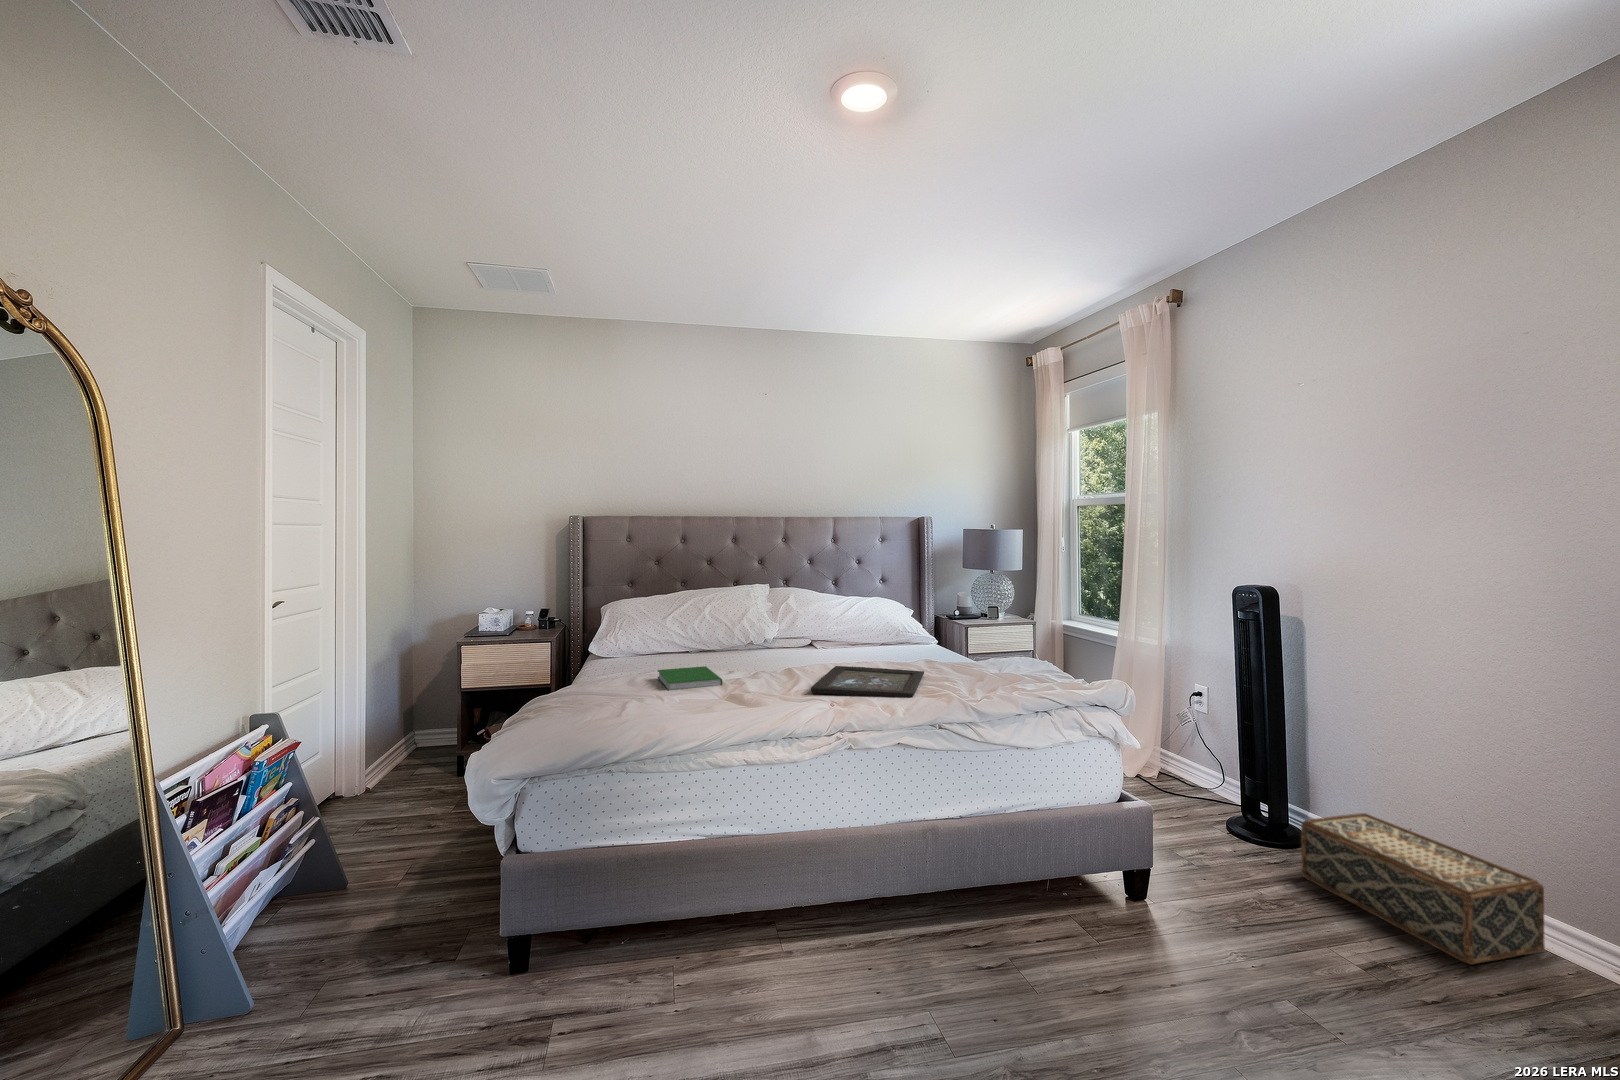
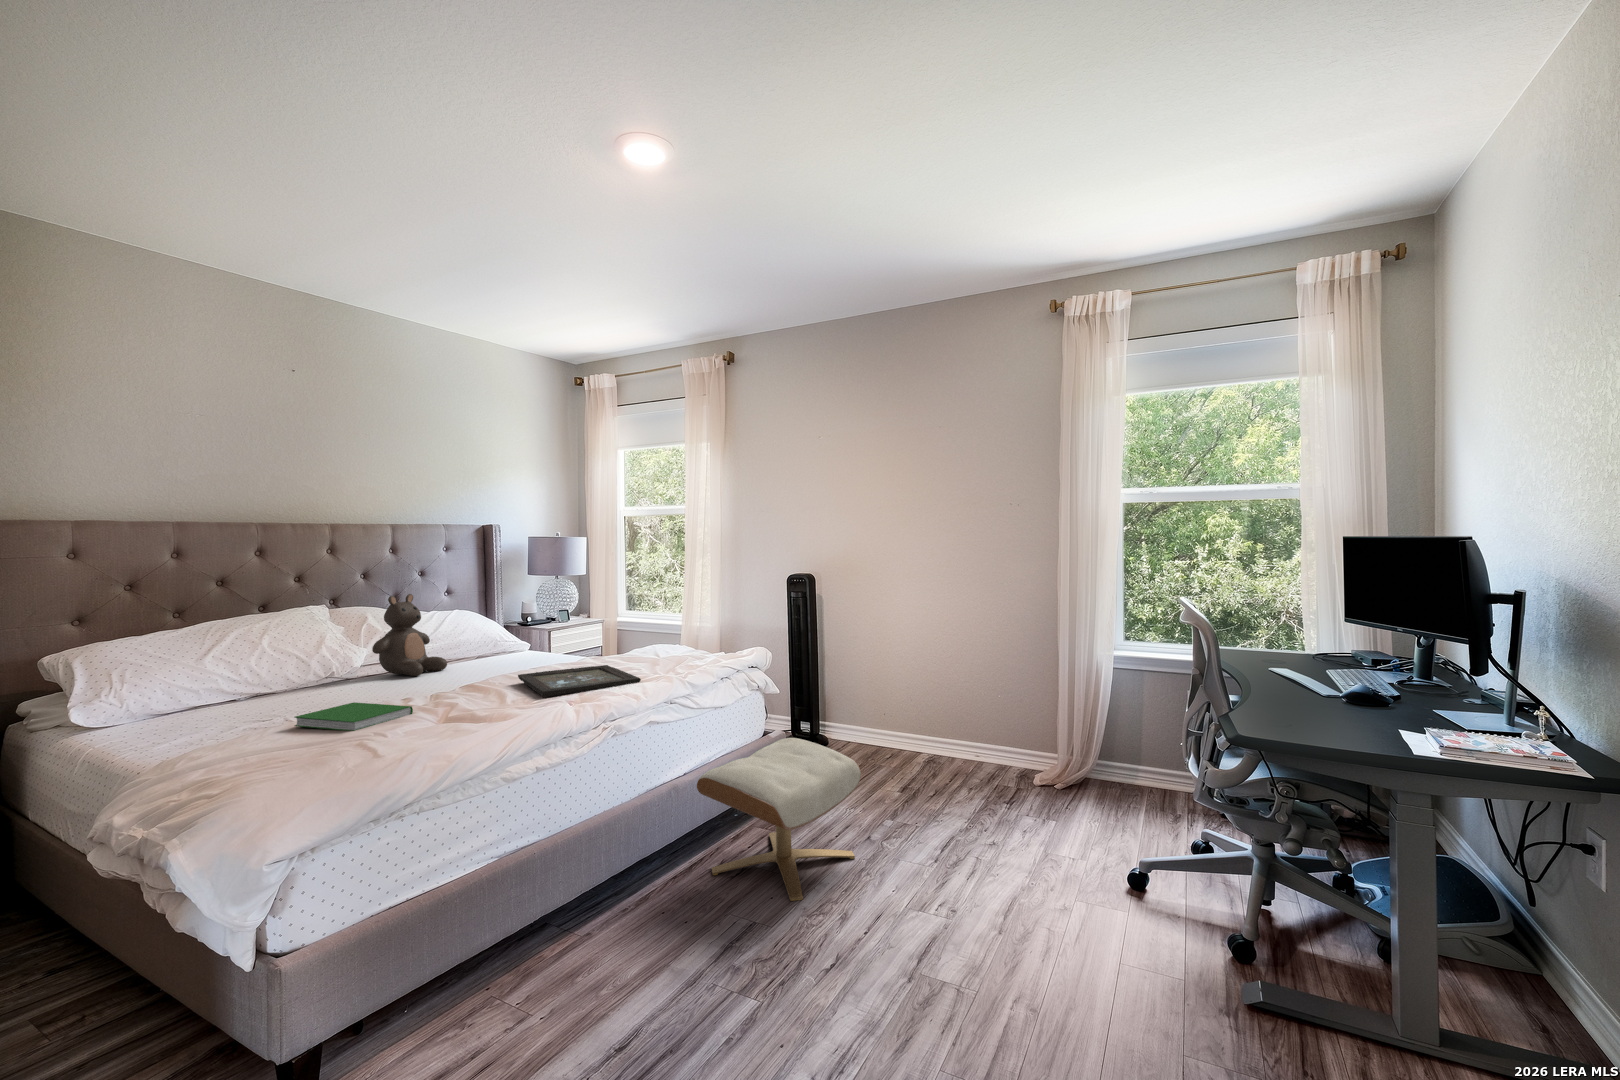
teddy bear: none [778,579,834,652] -> present [372,594,447,676]
woven basket: present [1301,813,1545,964] -> none [842,711,949,772]
ottoman: none [941,815,1194,1050] -> present [697,738,861,901]

